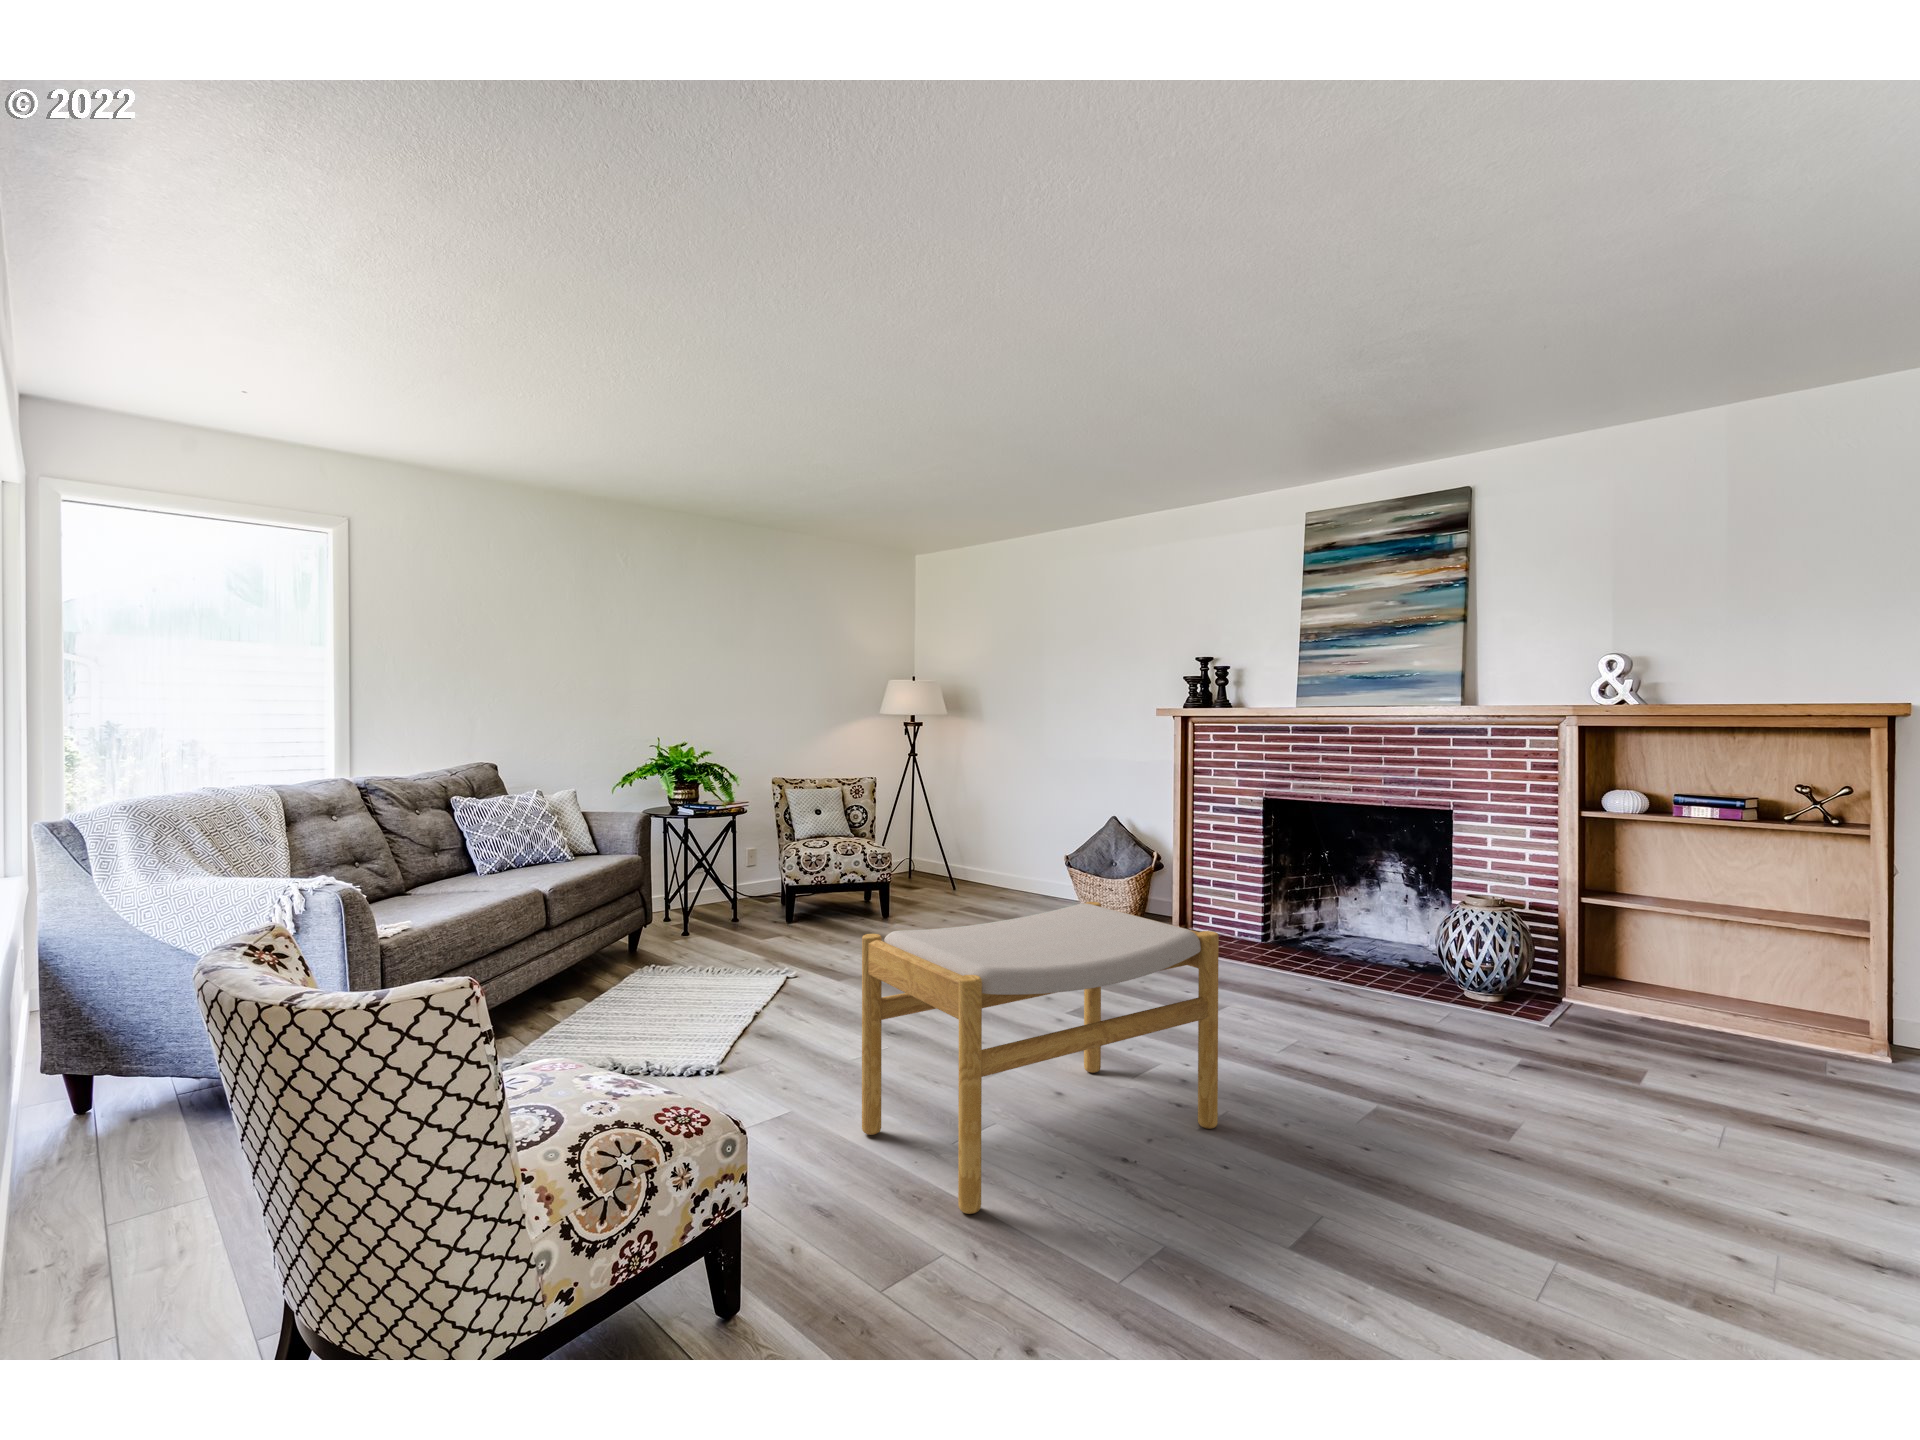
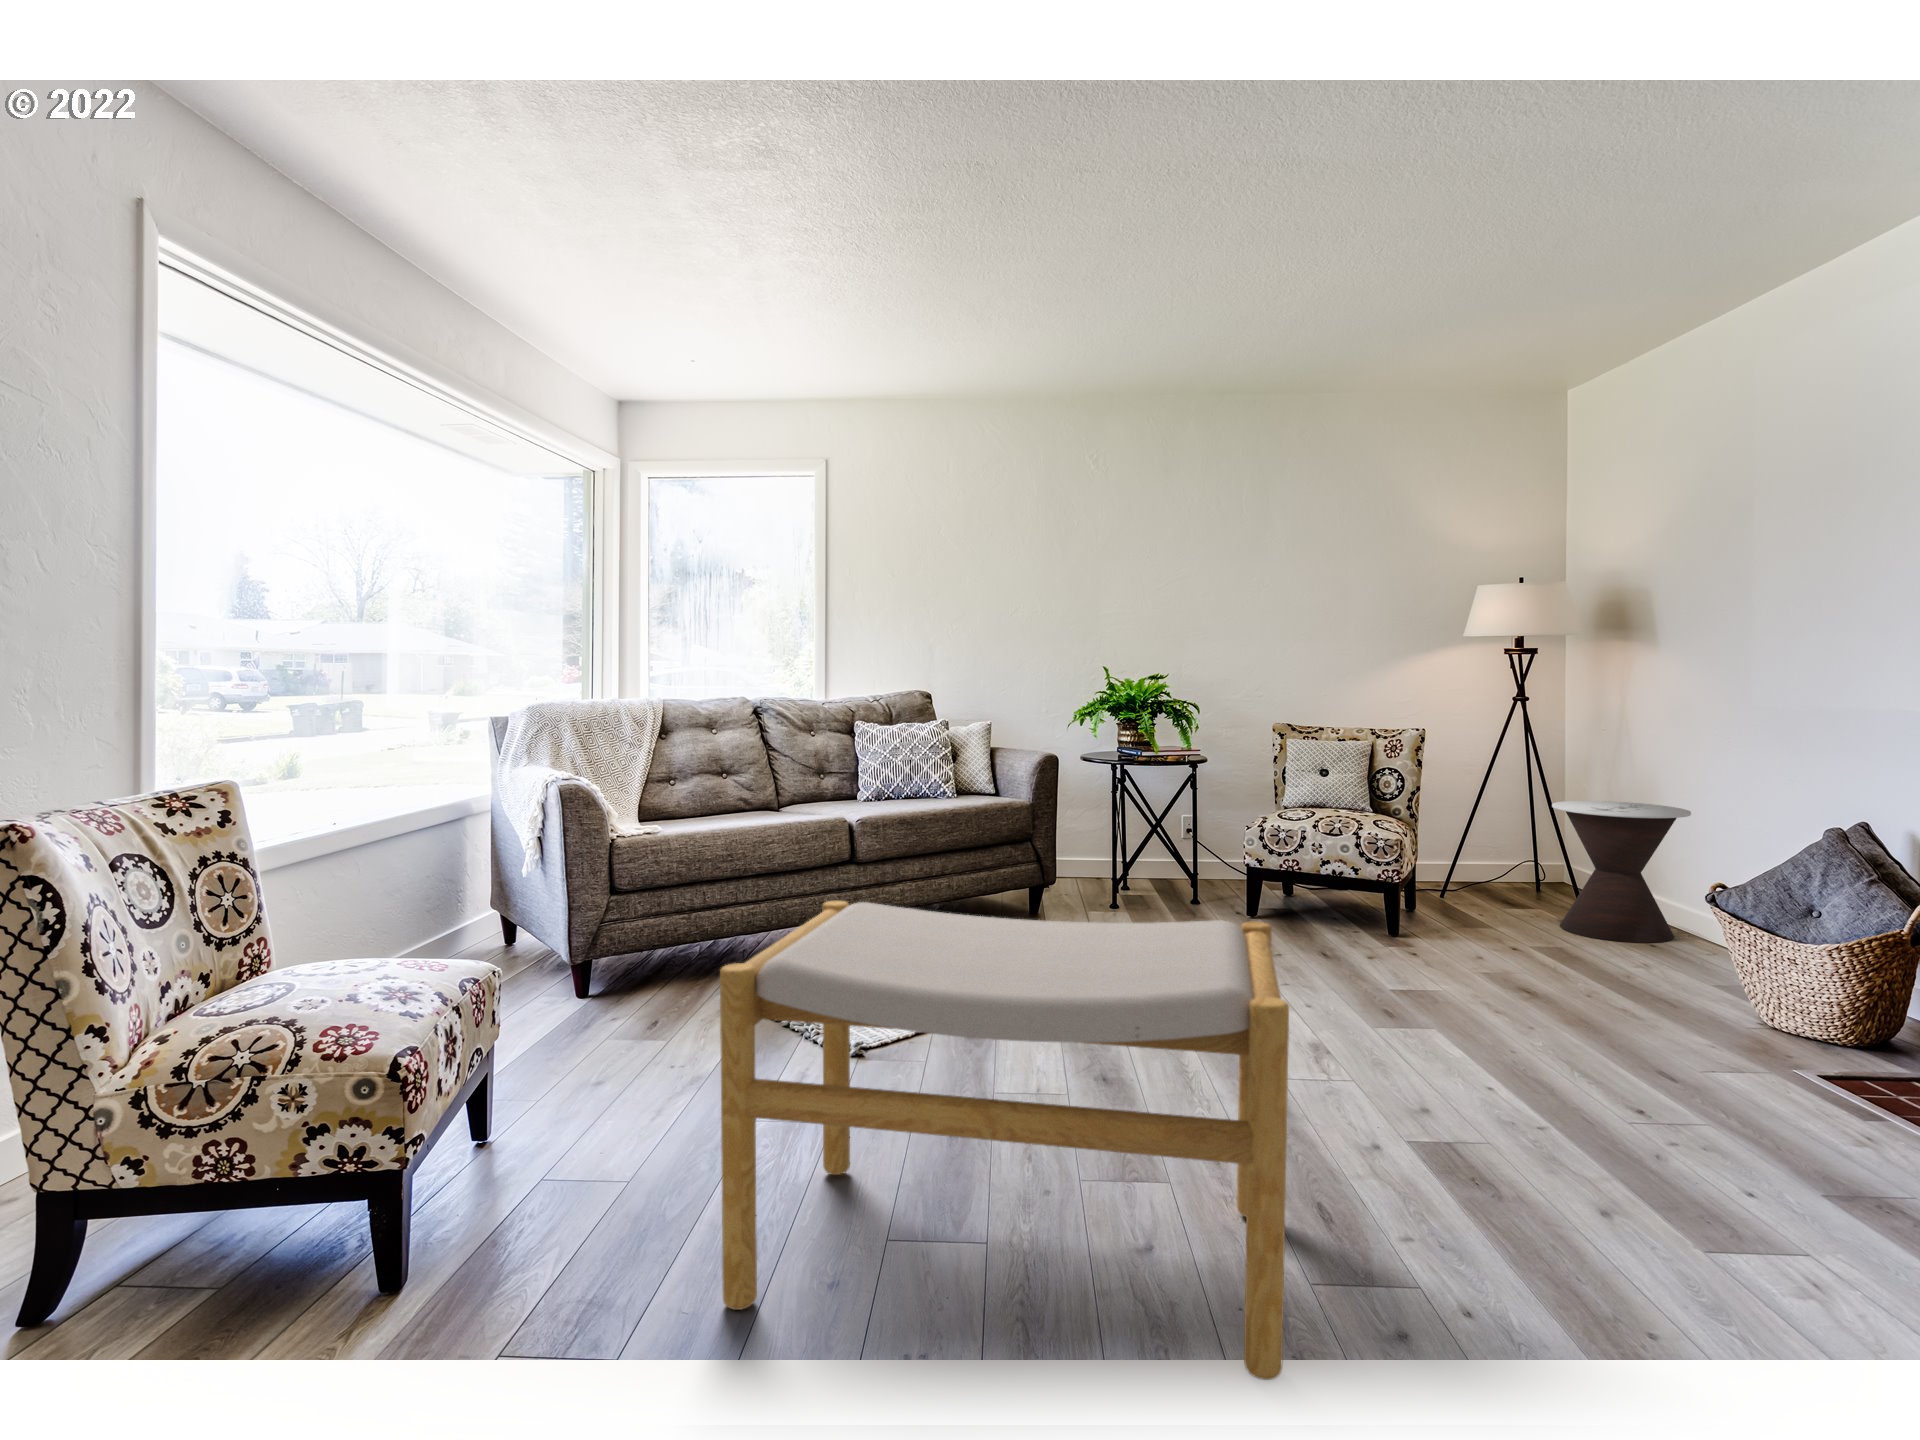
side table: none [948,816,1020,899] -> present [1552,801,1691,943]

